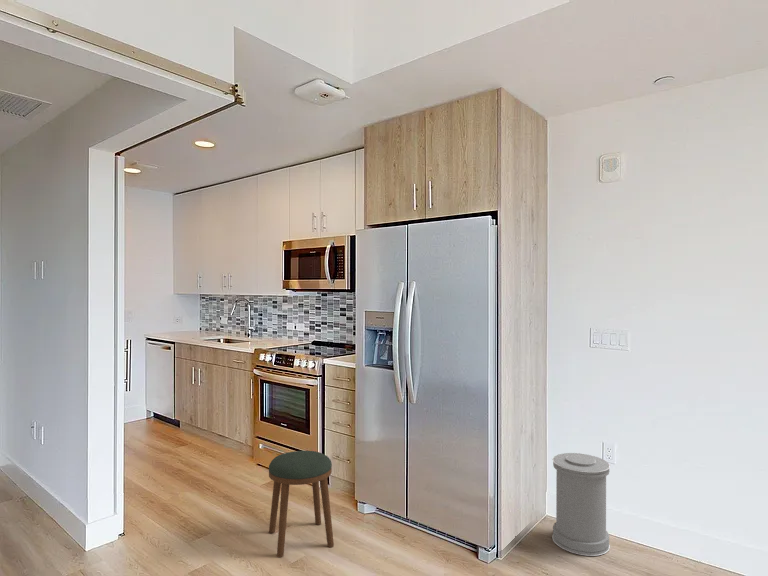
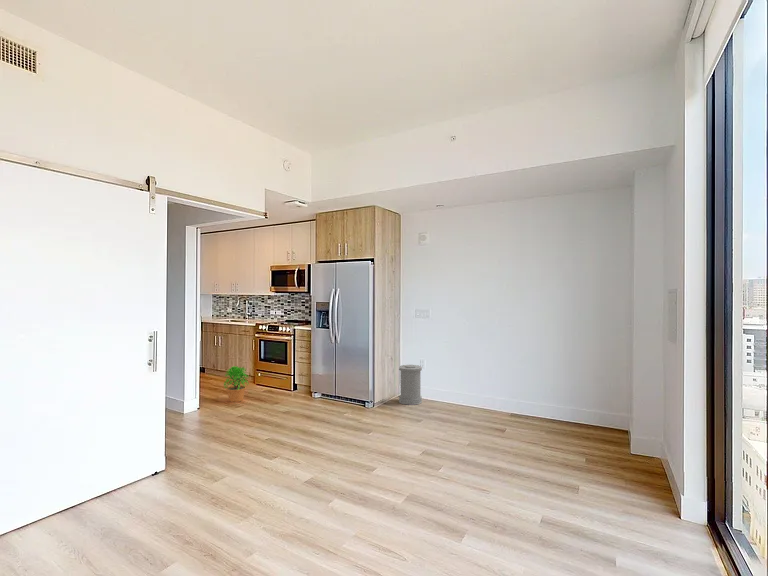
potted plant: none [171,441,234,519] -> present [224,366,248,402]
stool: present [269,451,334,557] -> none [271,367,302,410]

